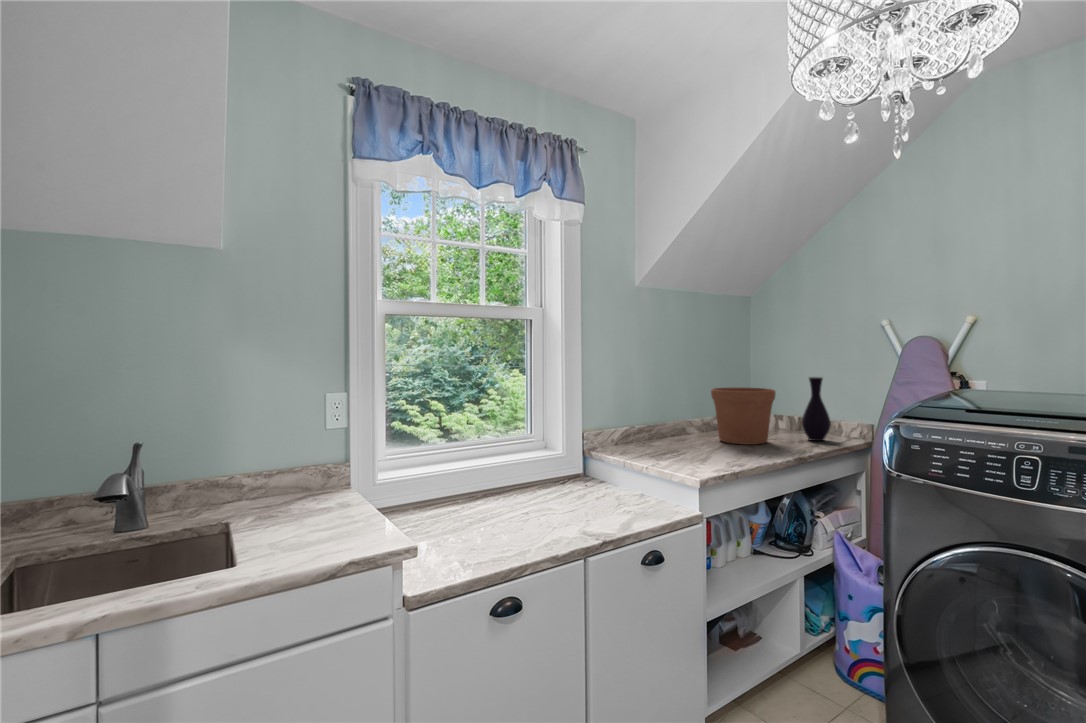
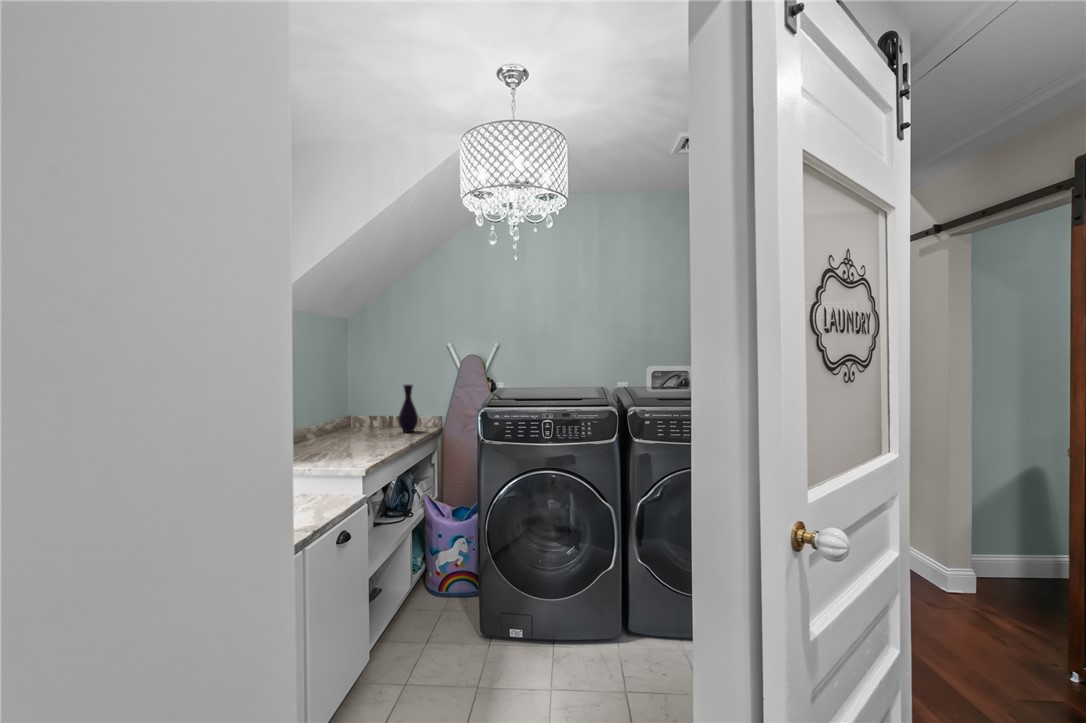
flower pot: present [711,388,776,445] -> none [332,395,384,442]

